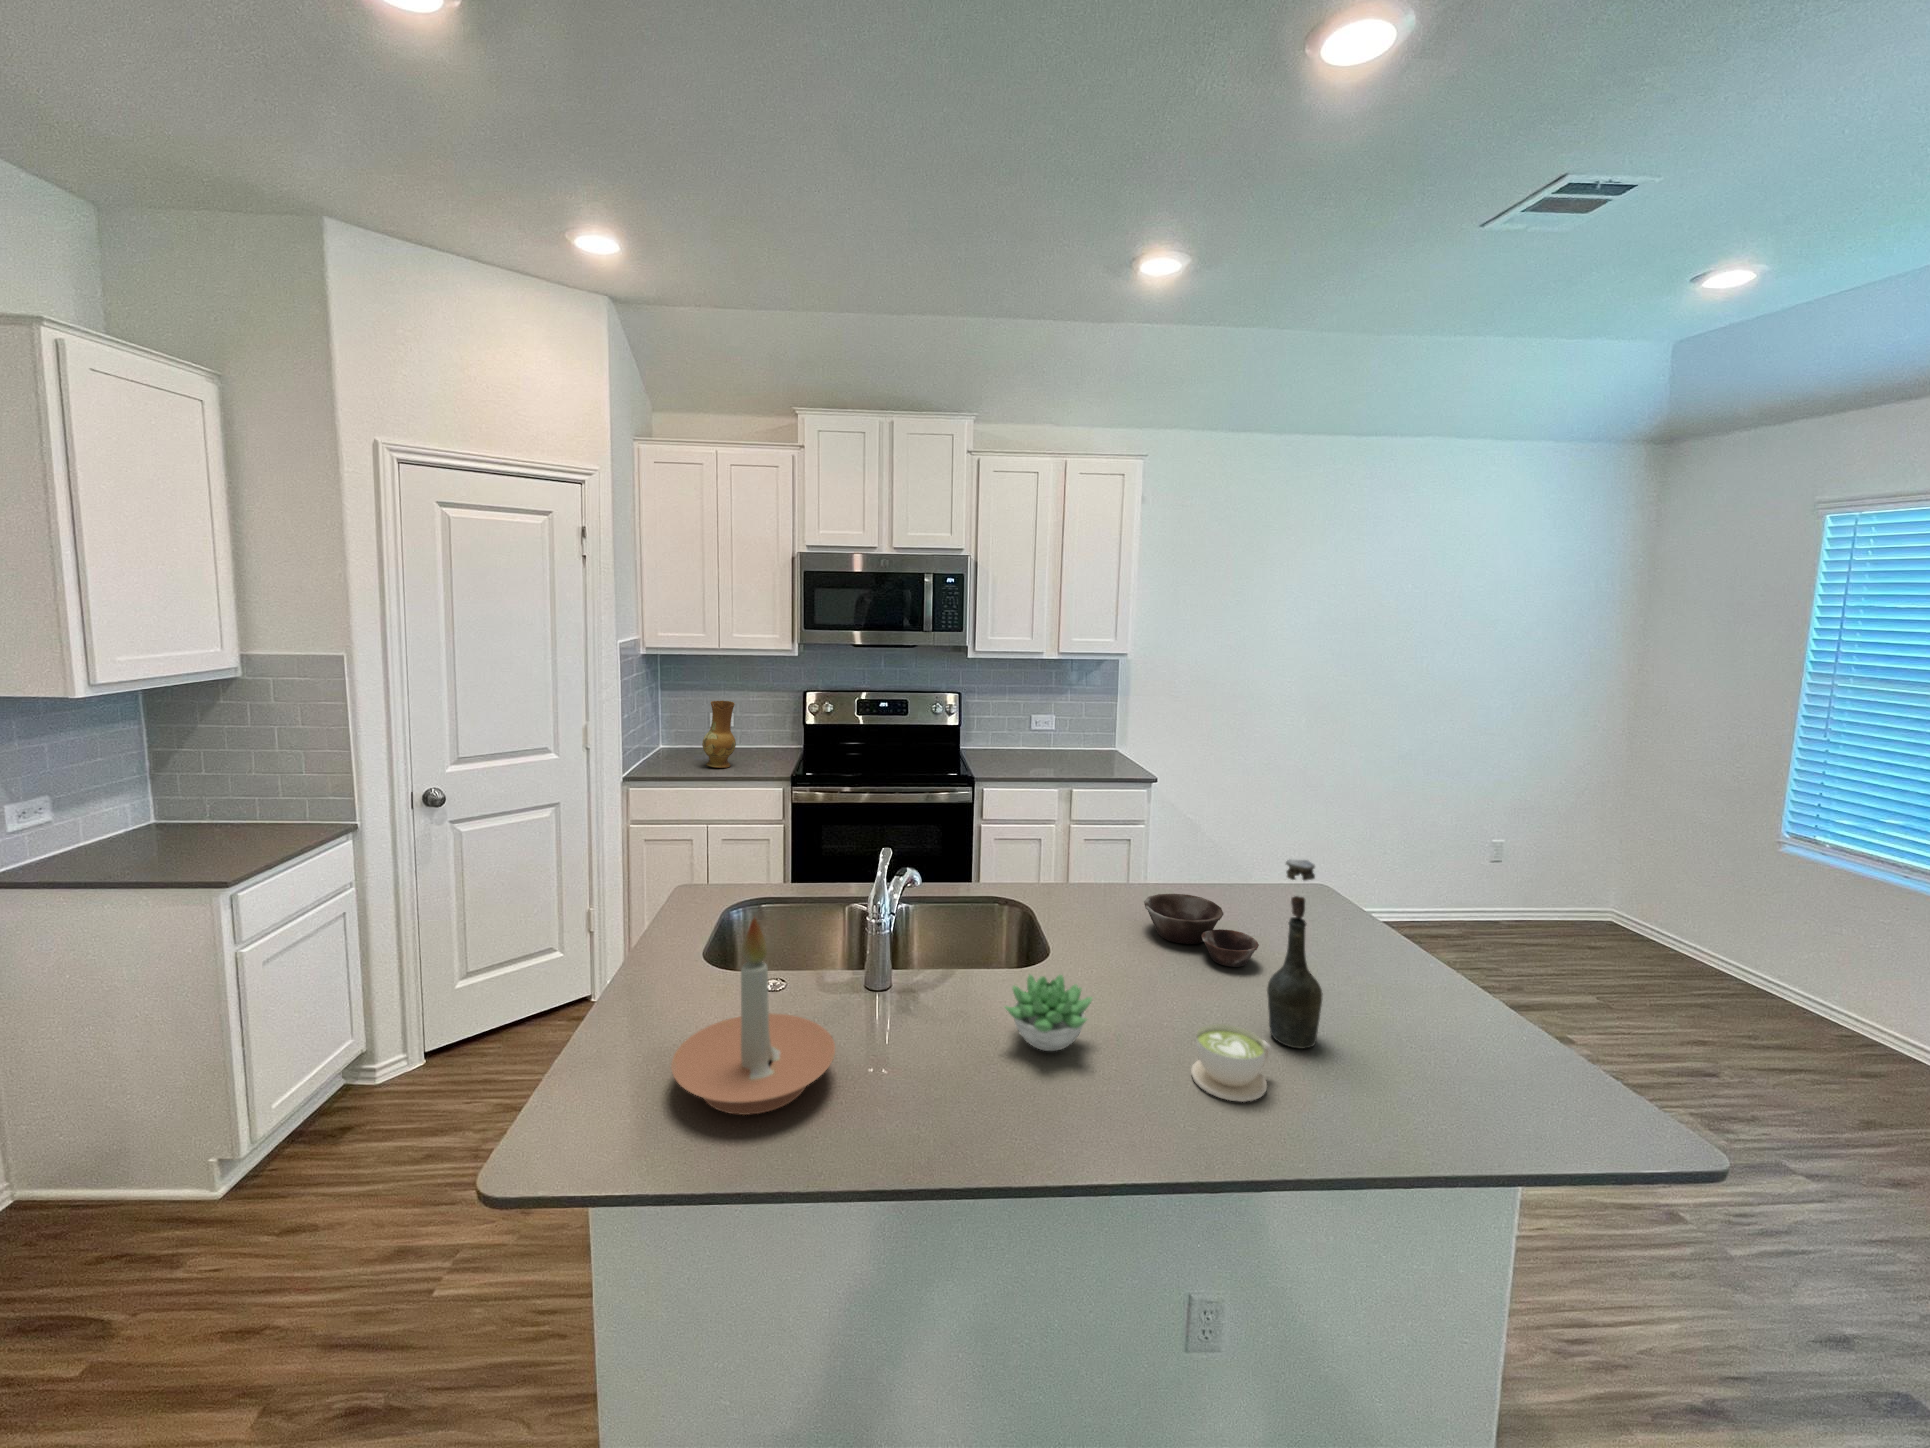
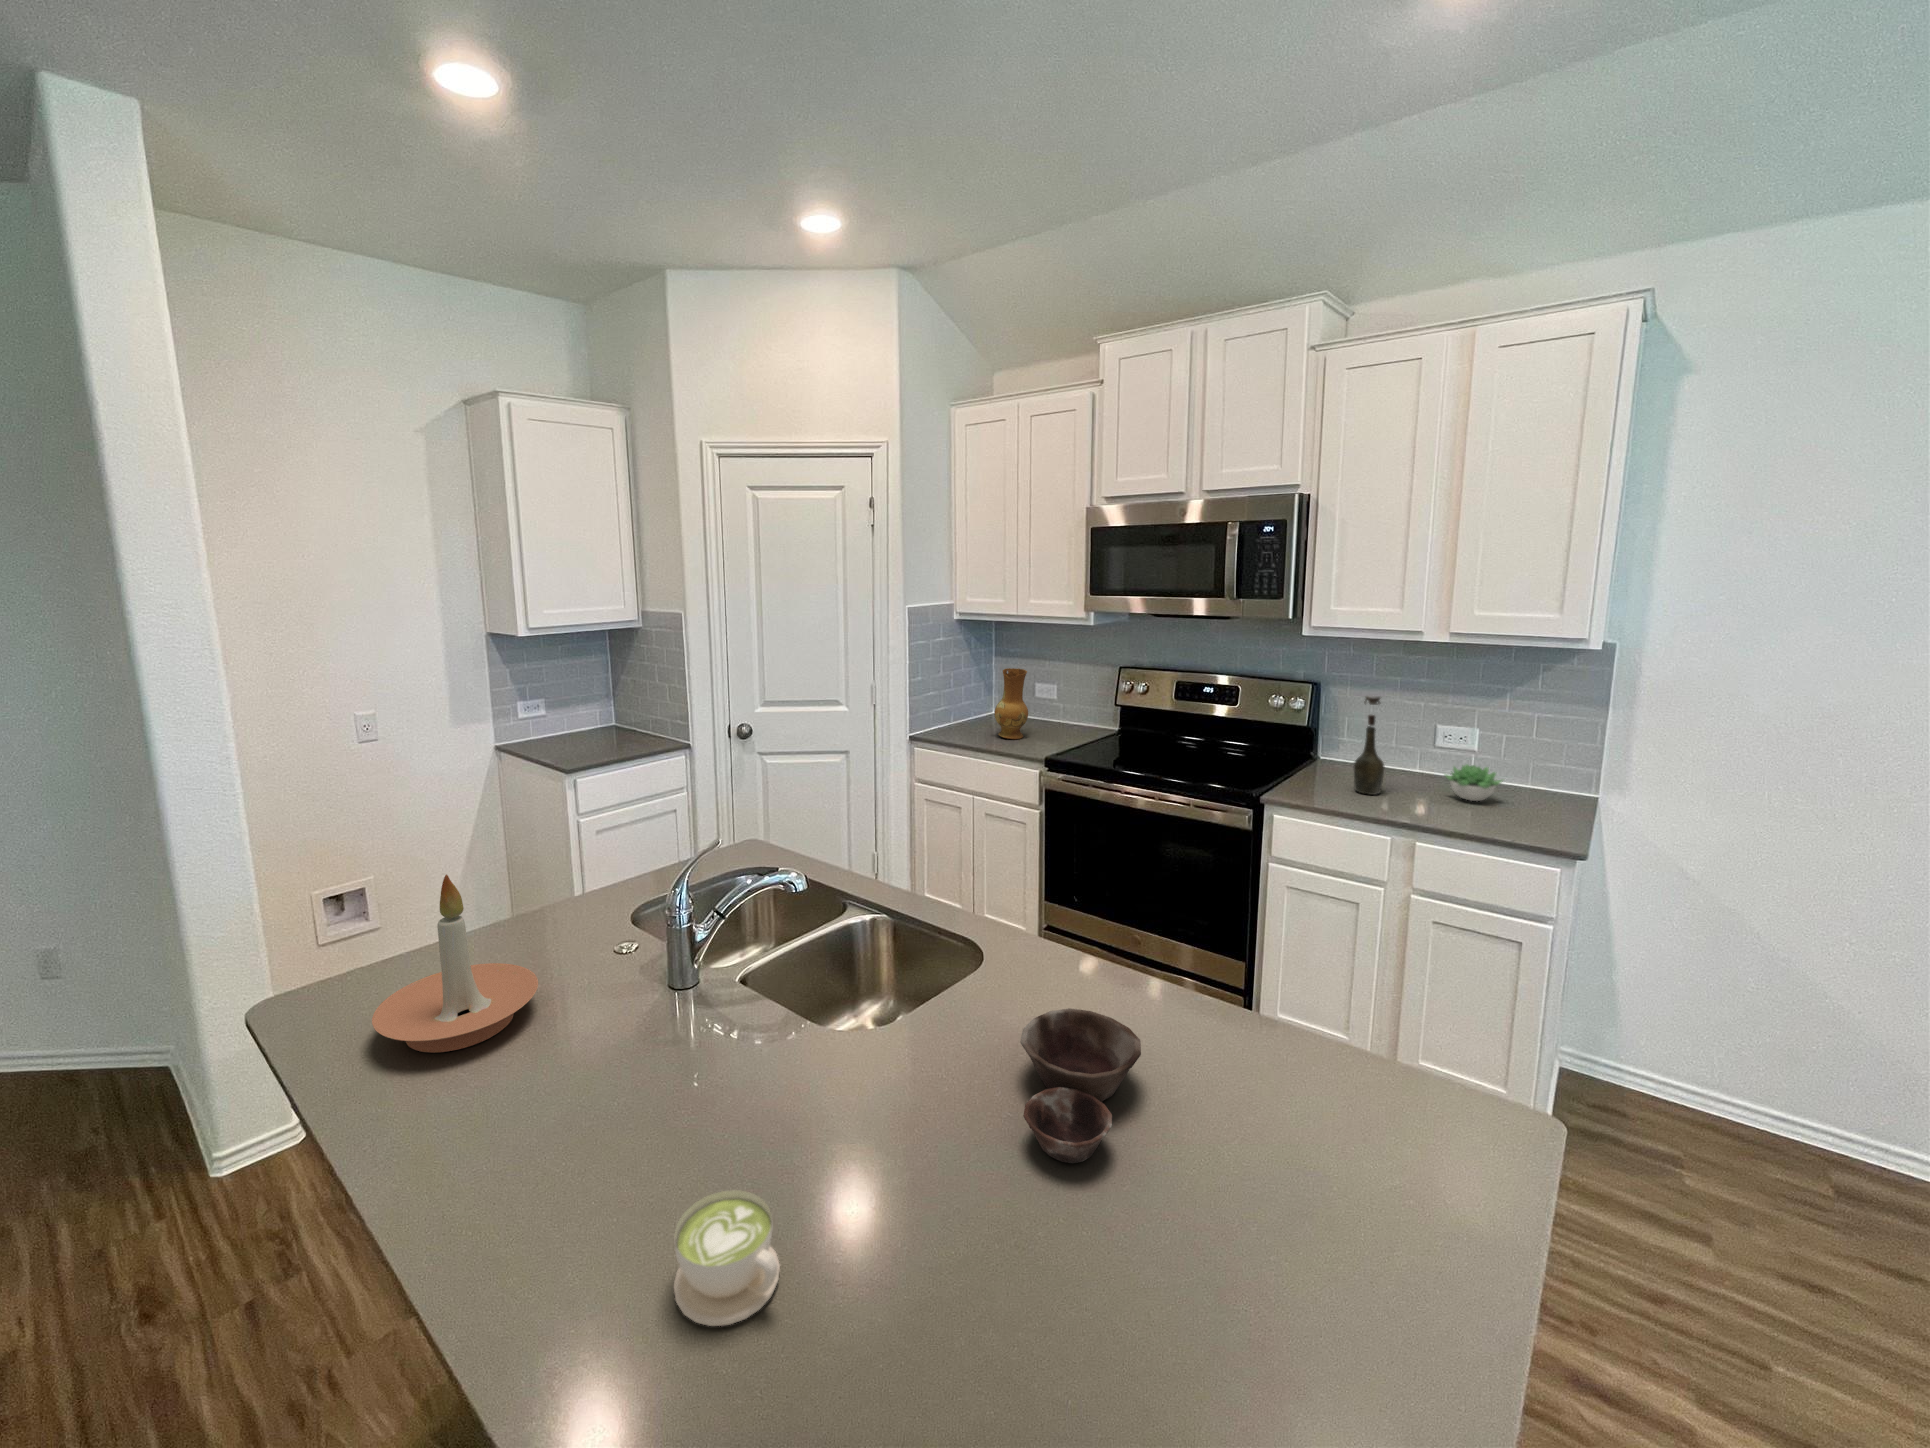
bottle: present [1267,859,1322,1049] -> present [1354,695,1385,795]
succulent plant: present [1005,975,1092,1051] -> present [1445,765,1503,801]

